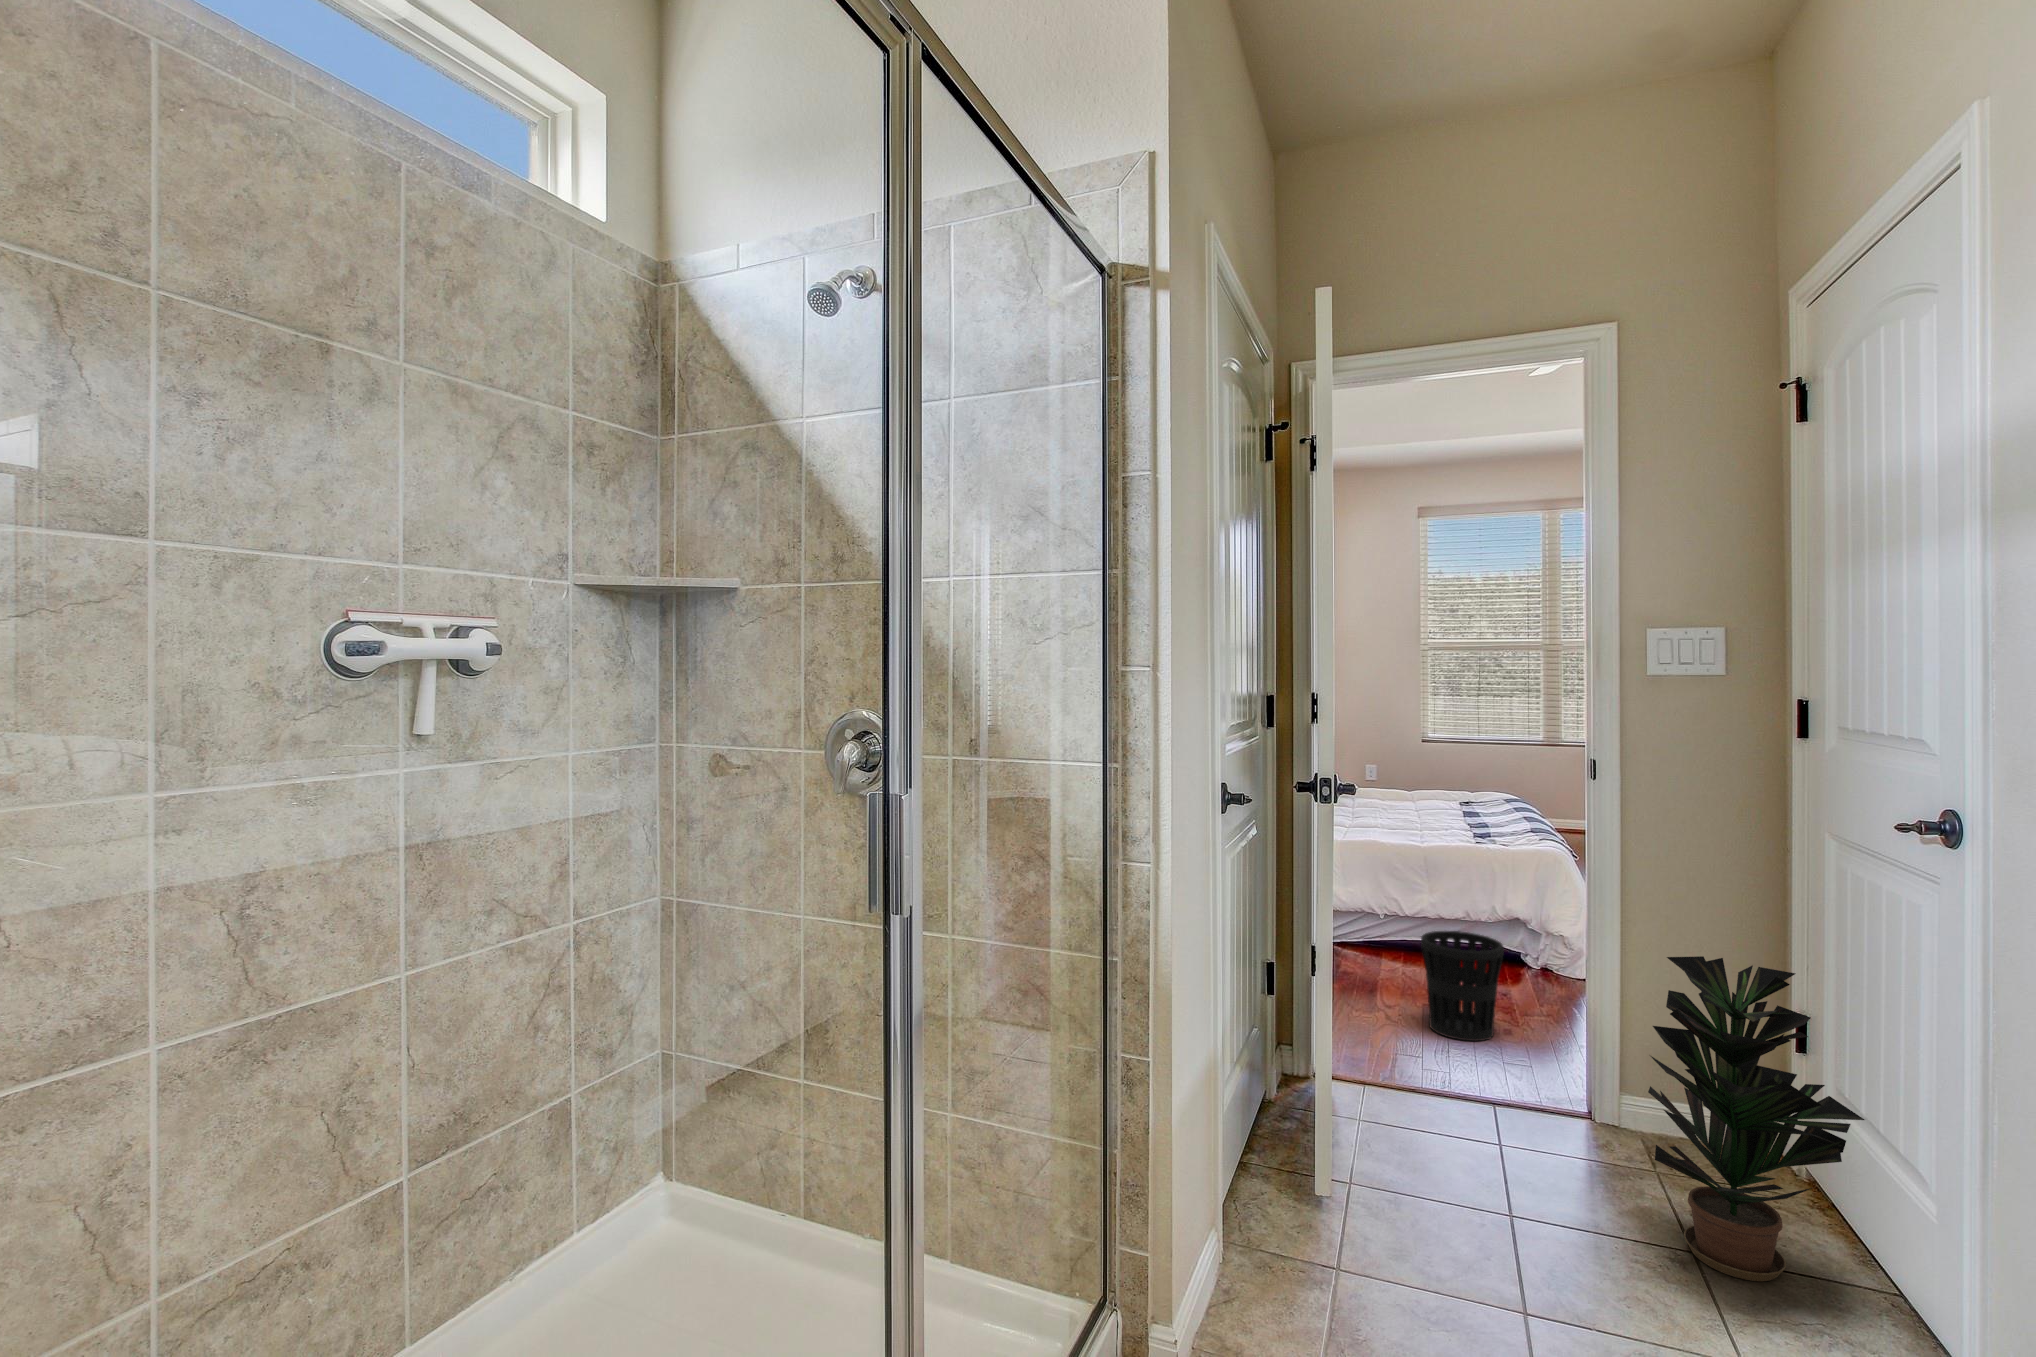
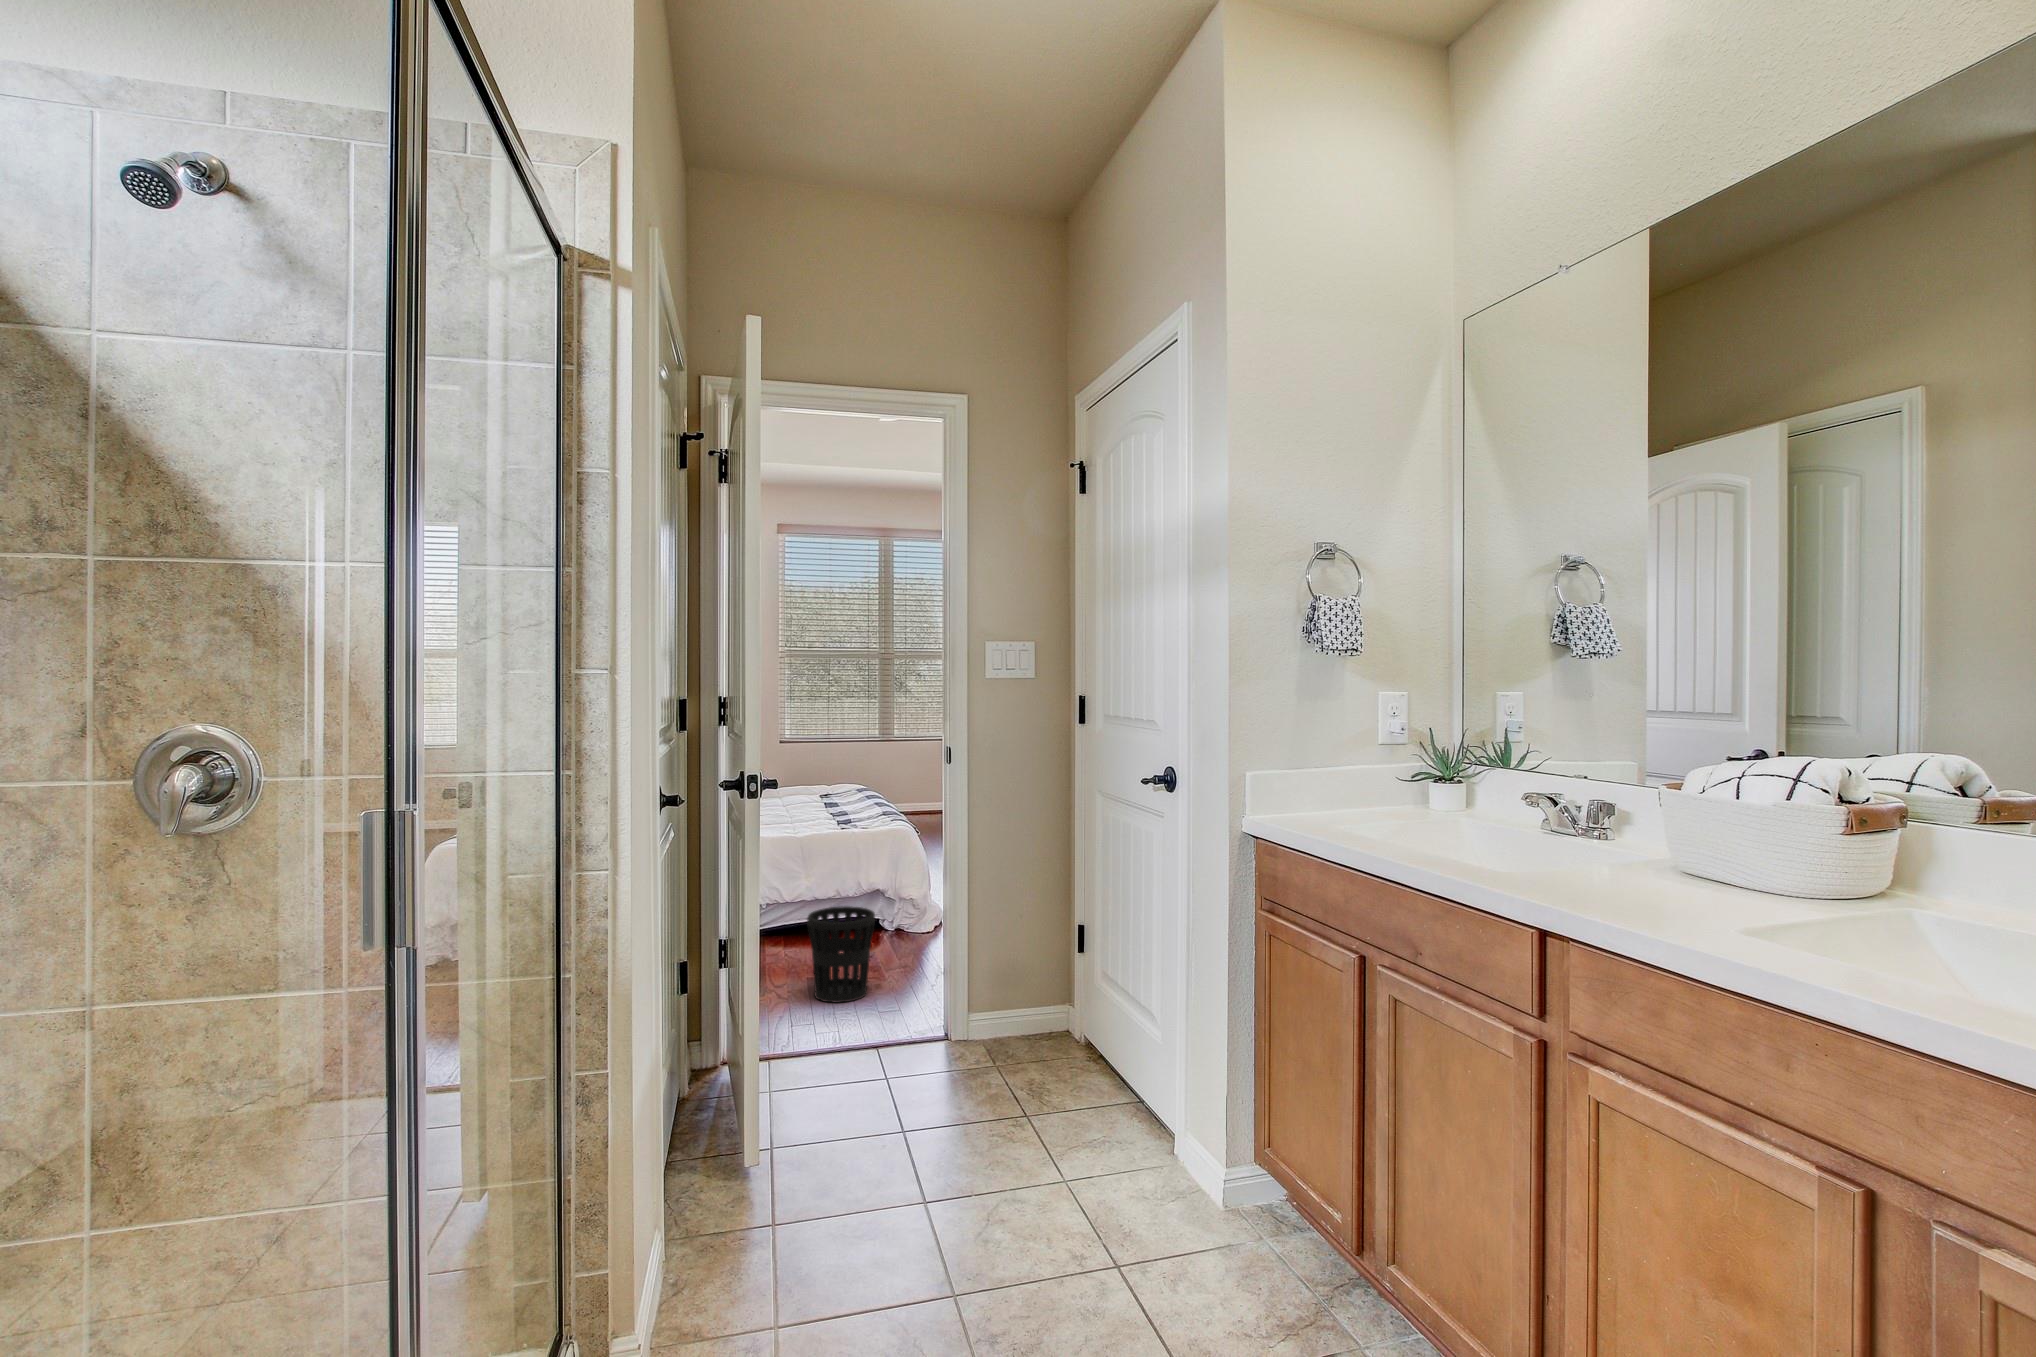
potted plant: present [1648,956,1864,1281] -> none [997,890,1124,1126]

